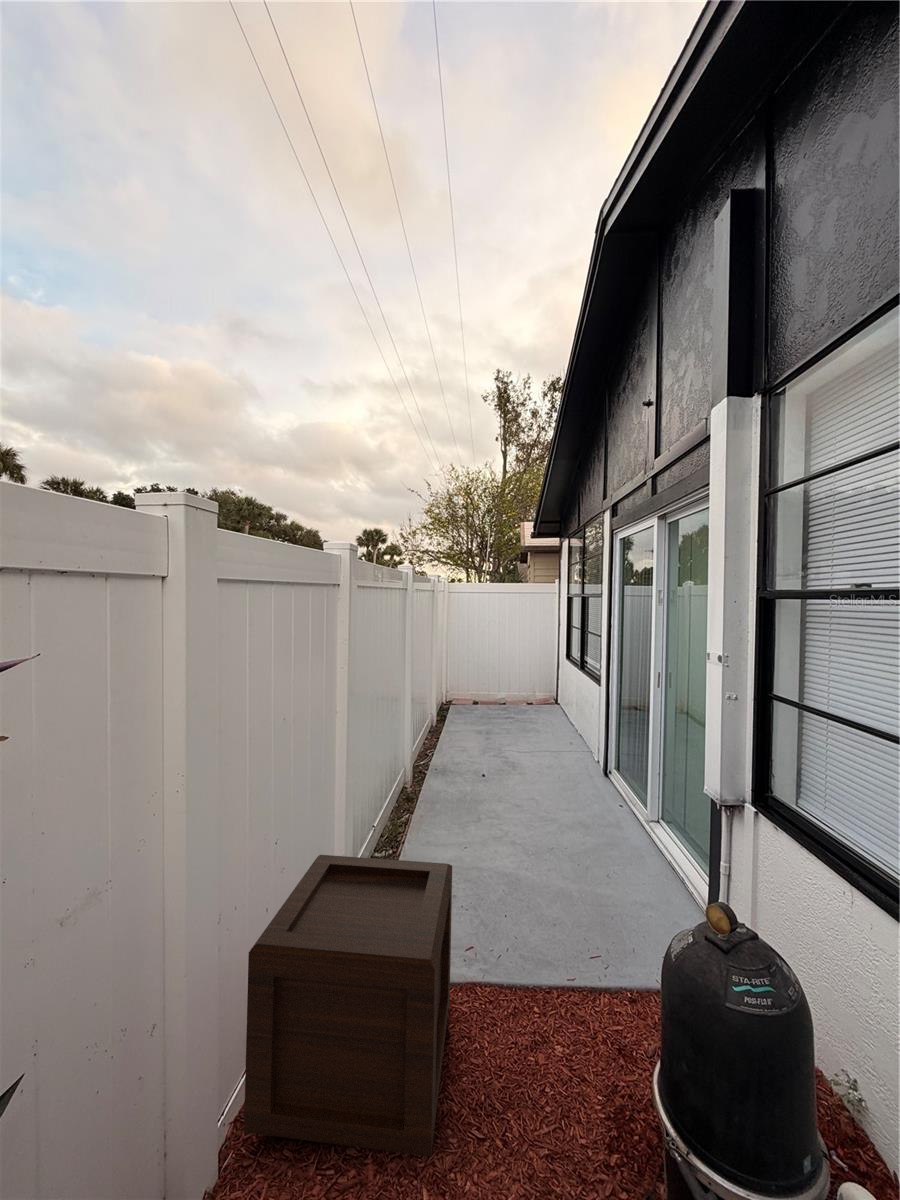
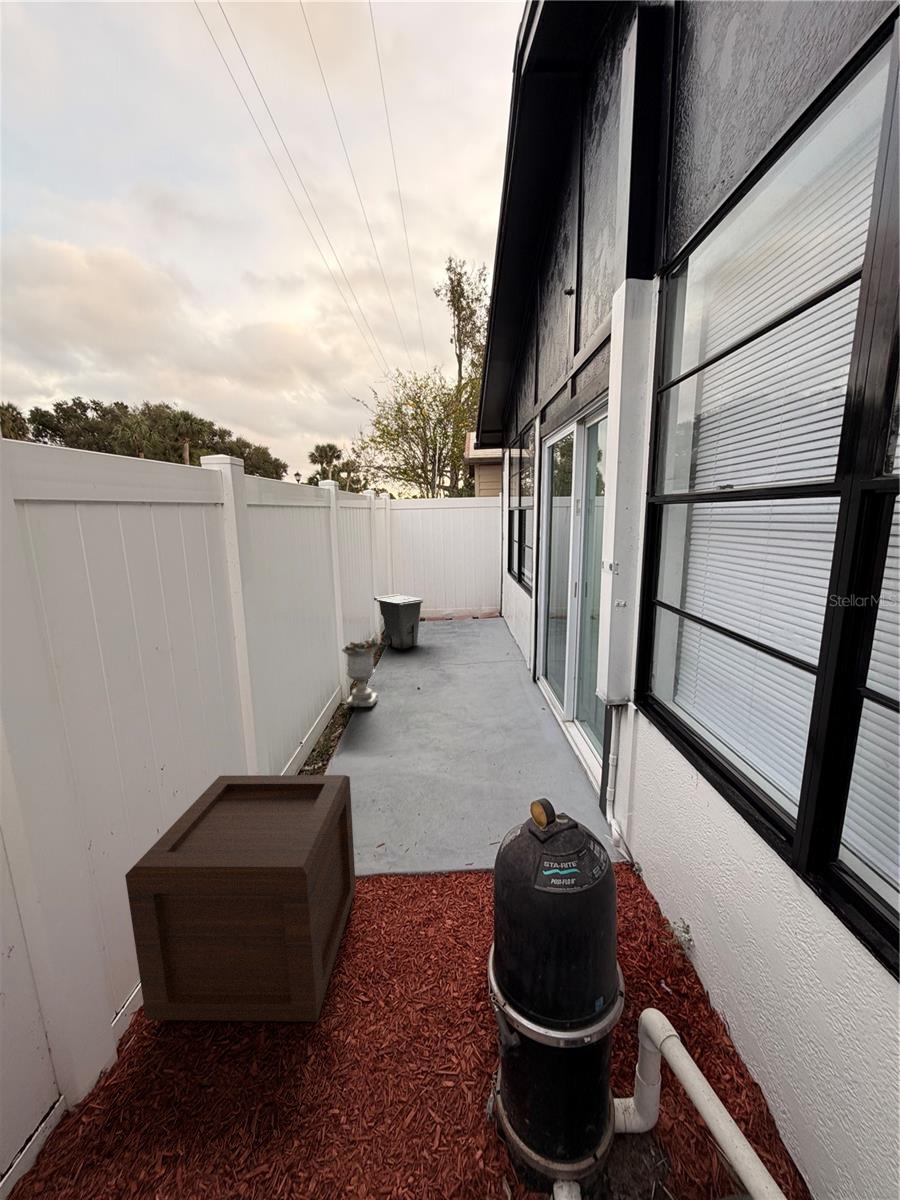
trash can: none [430,677,481,736] -> present [374,594,423,649]
planter: none [408,721,445,795] -> present [342,638,378,707]

